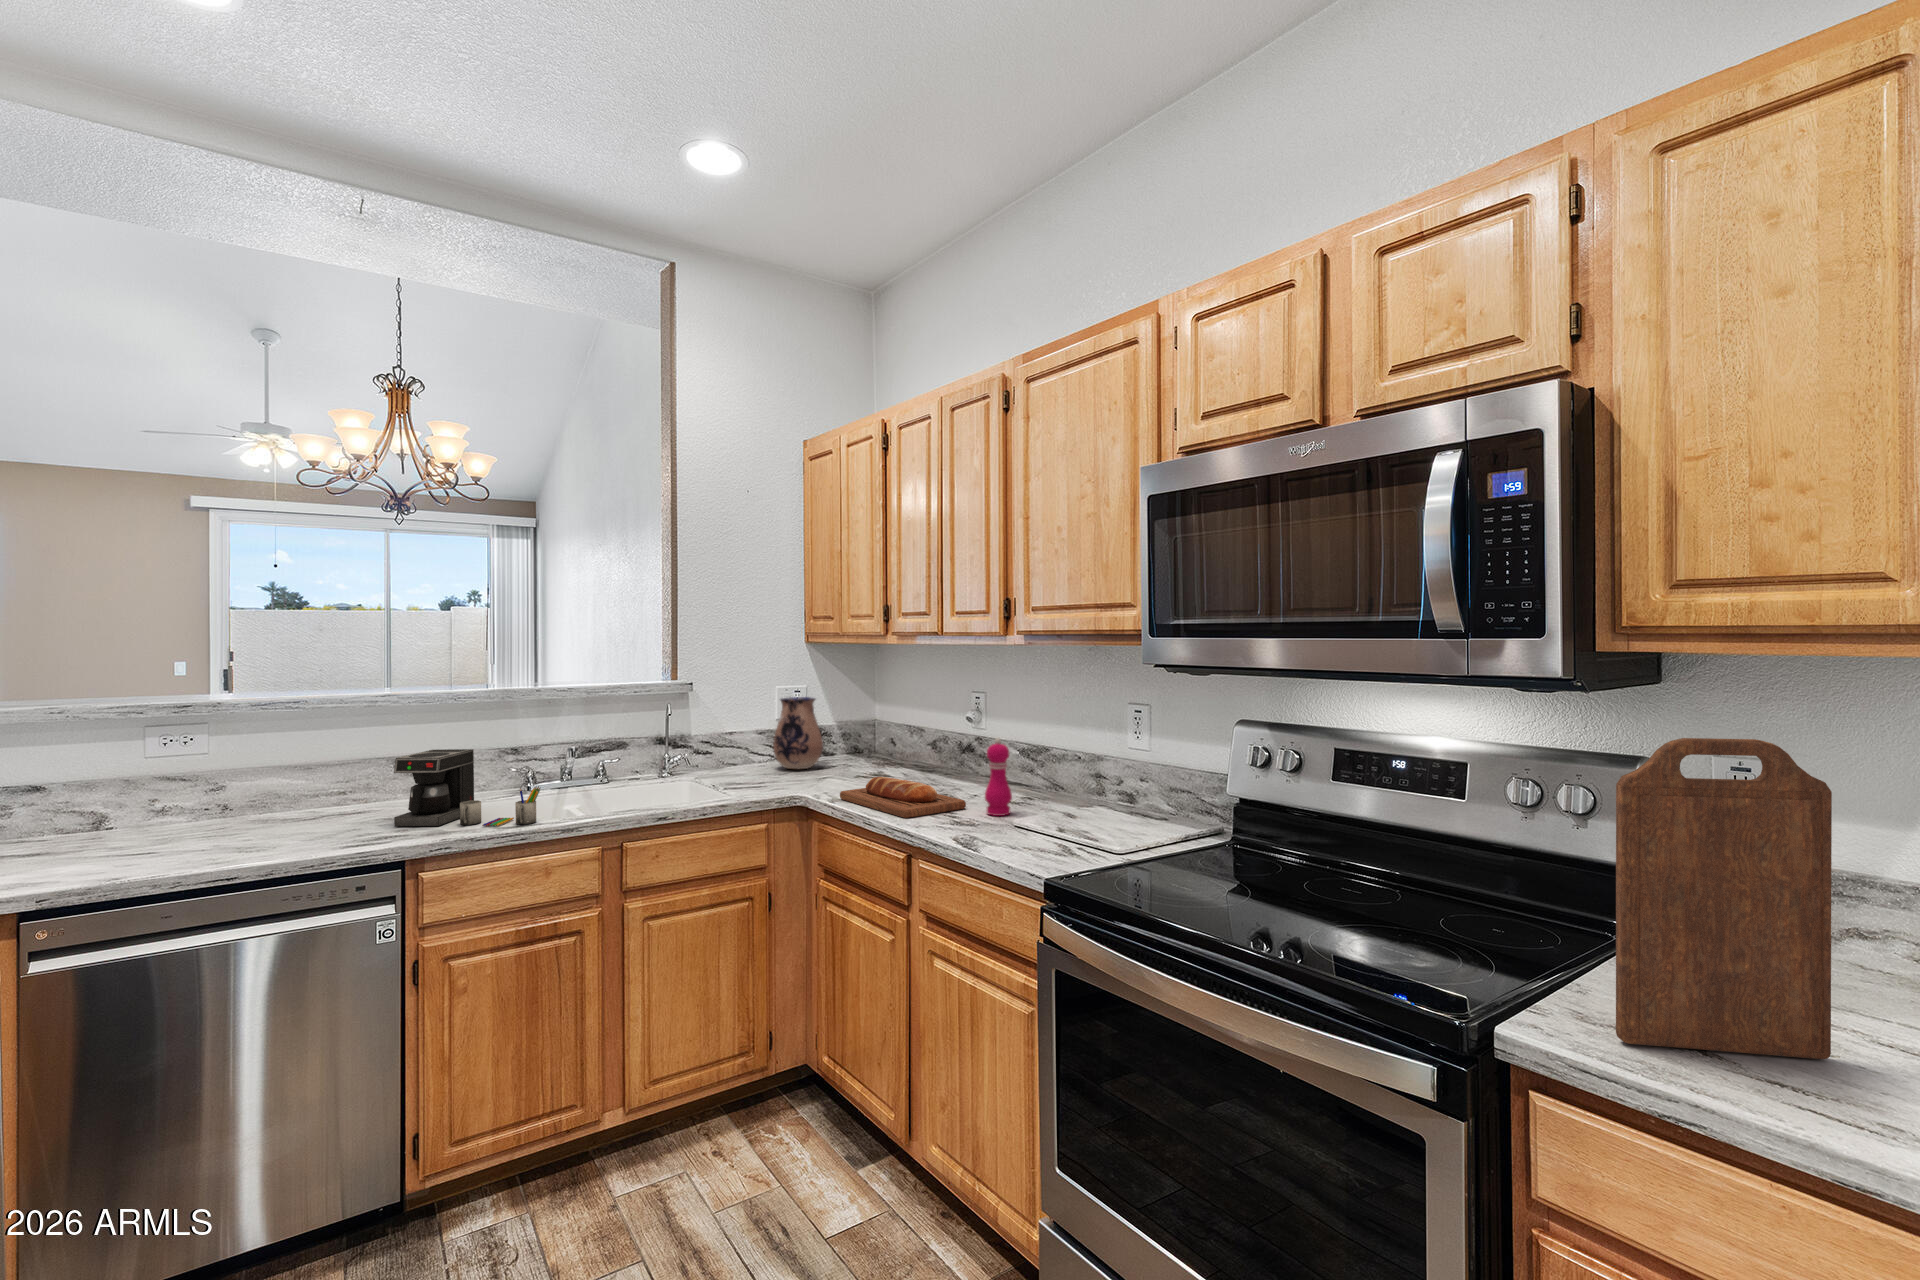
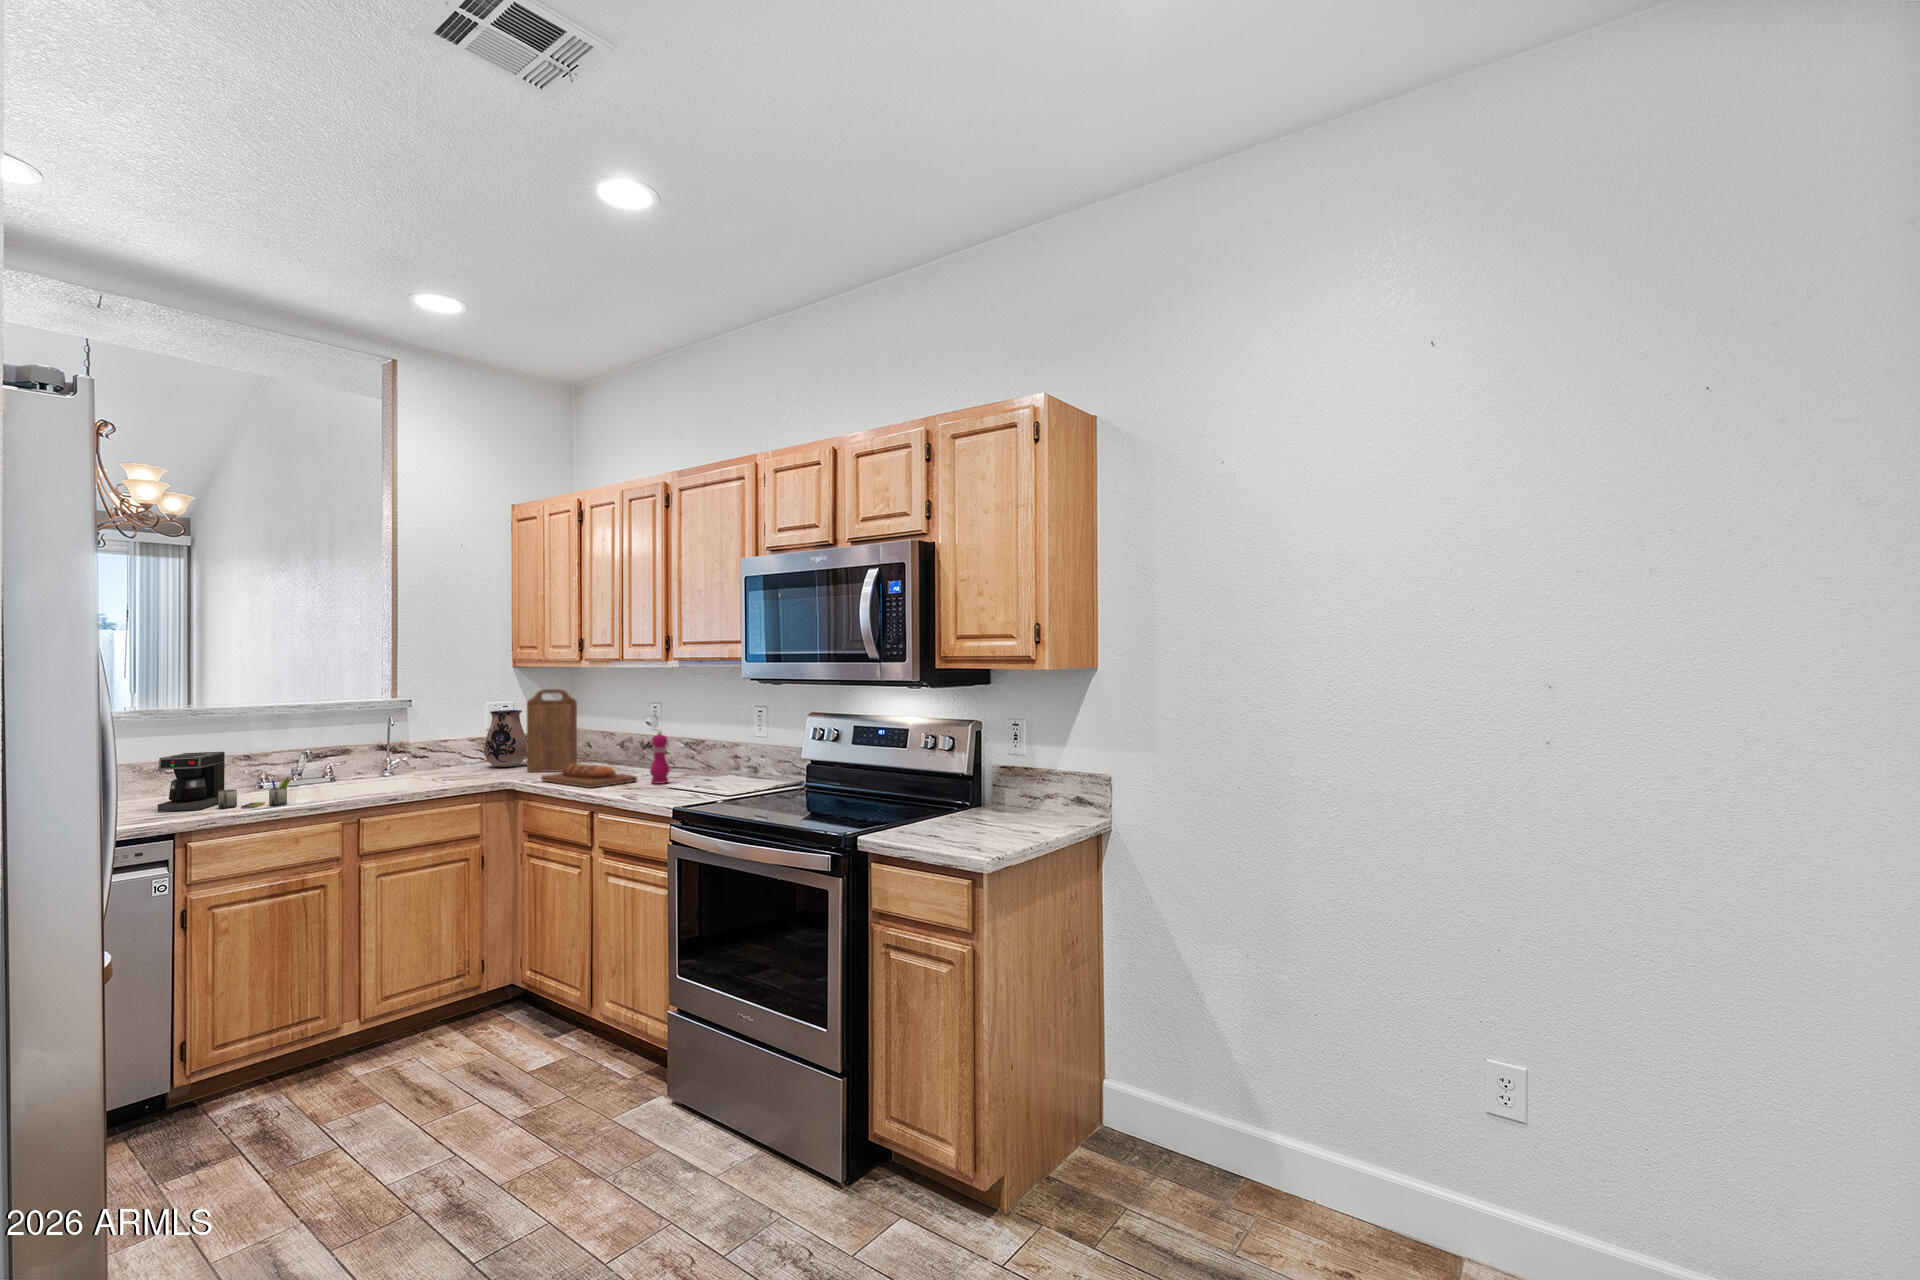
cutting board: present [1616,738,1832,1059] -> present [527,689,577,772]

